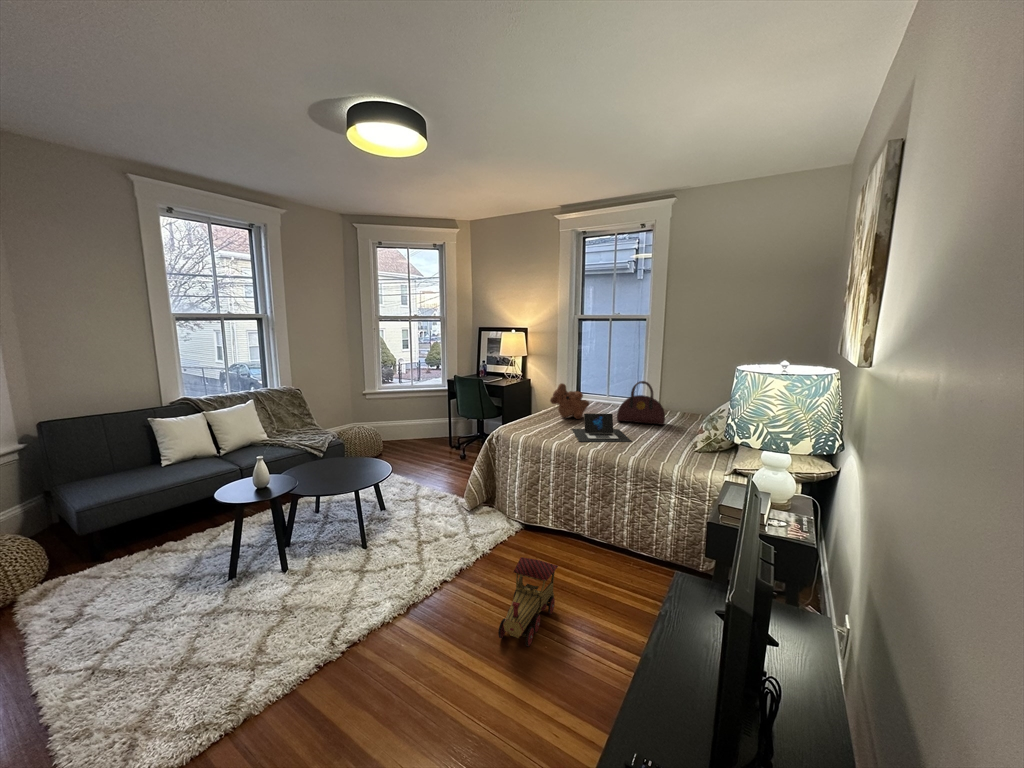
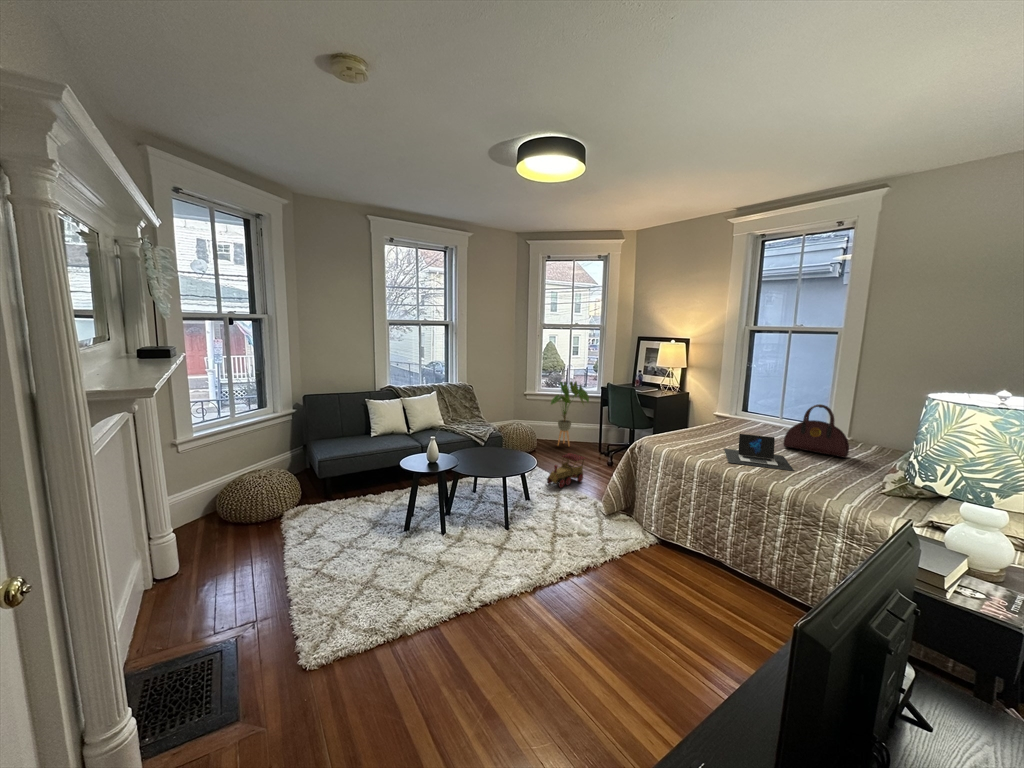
house plant: none [393,376,434,446] -> present [551,382,589,446]
teddy bear: present [550,383,589,419] -> none [704,399,751,440]
toy train: present [498,557,558,647] -> present [547,453,585,488]

